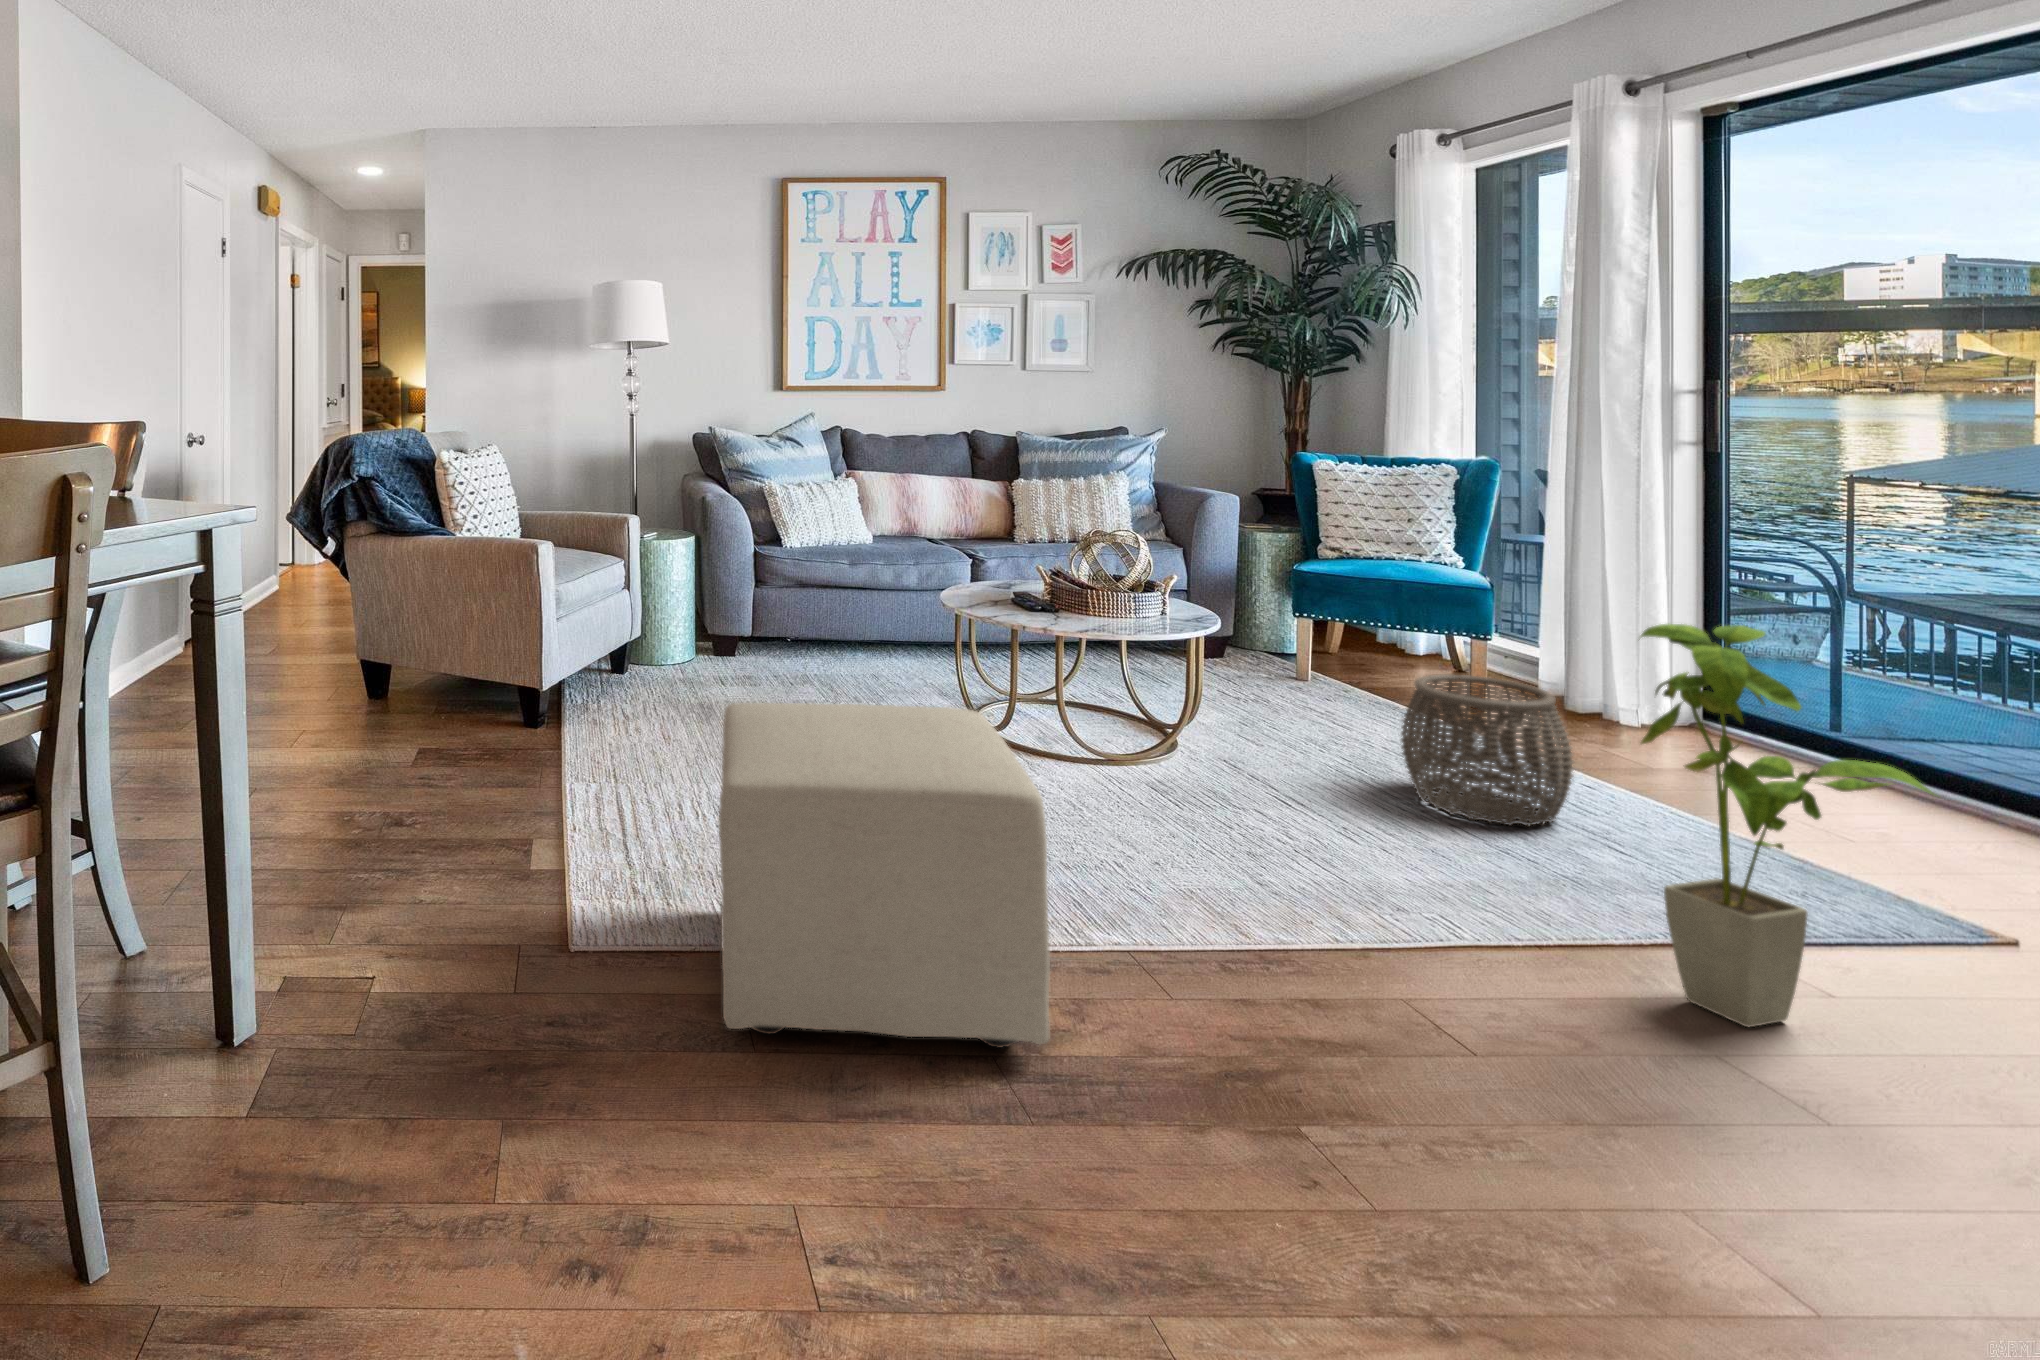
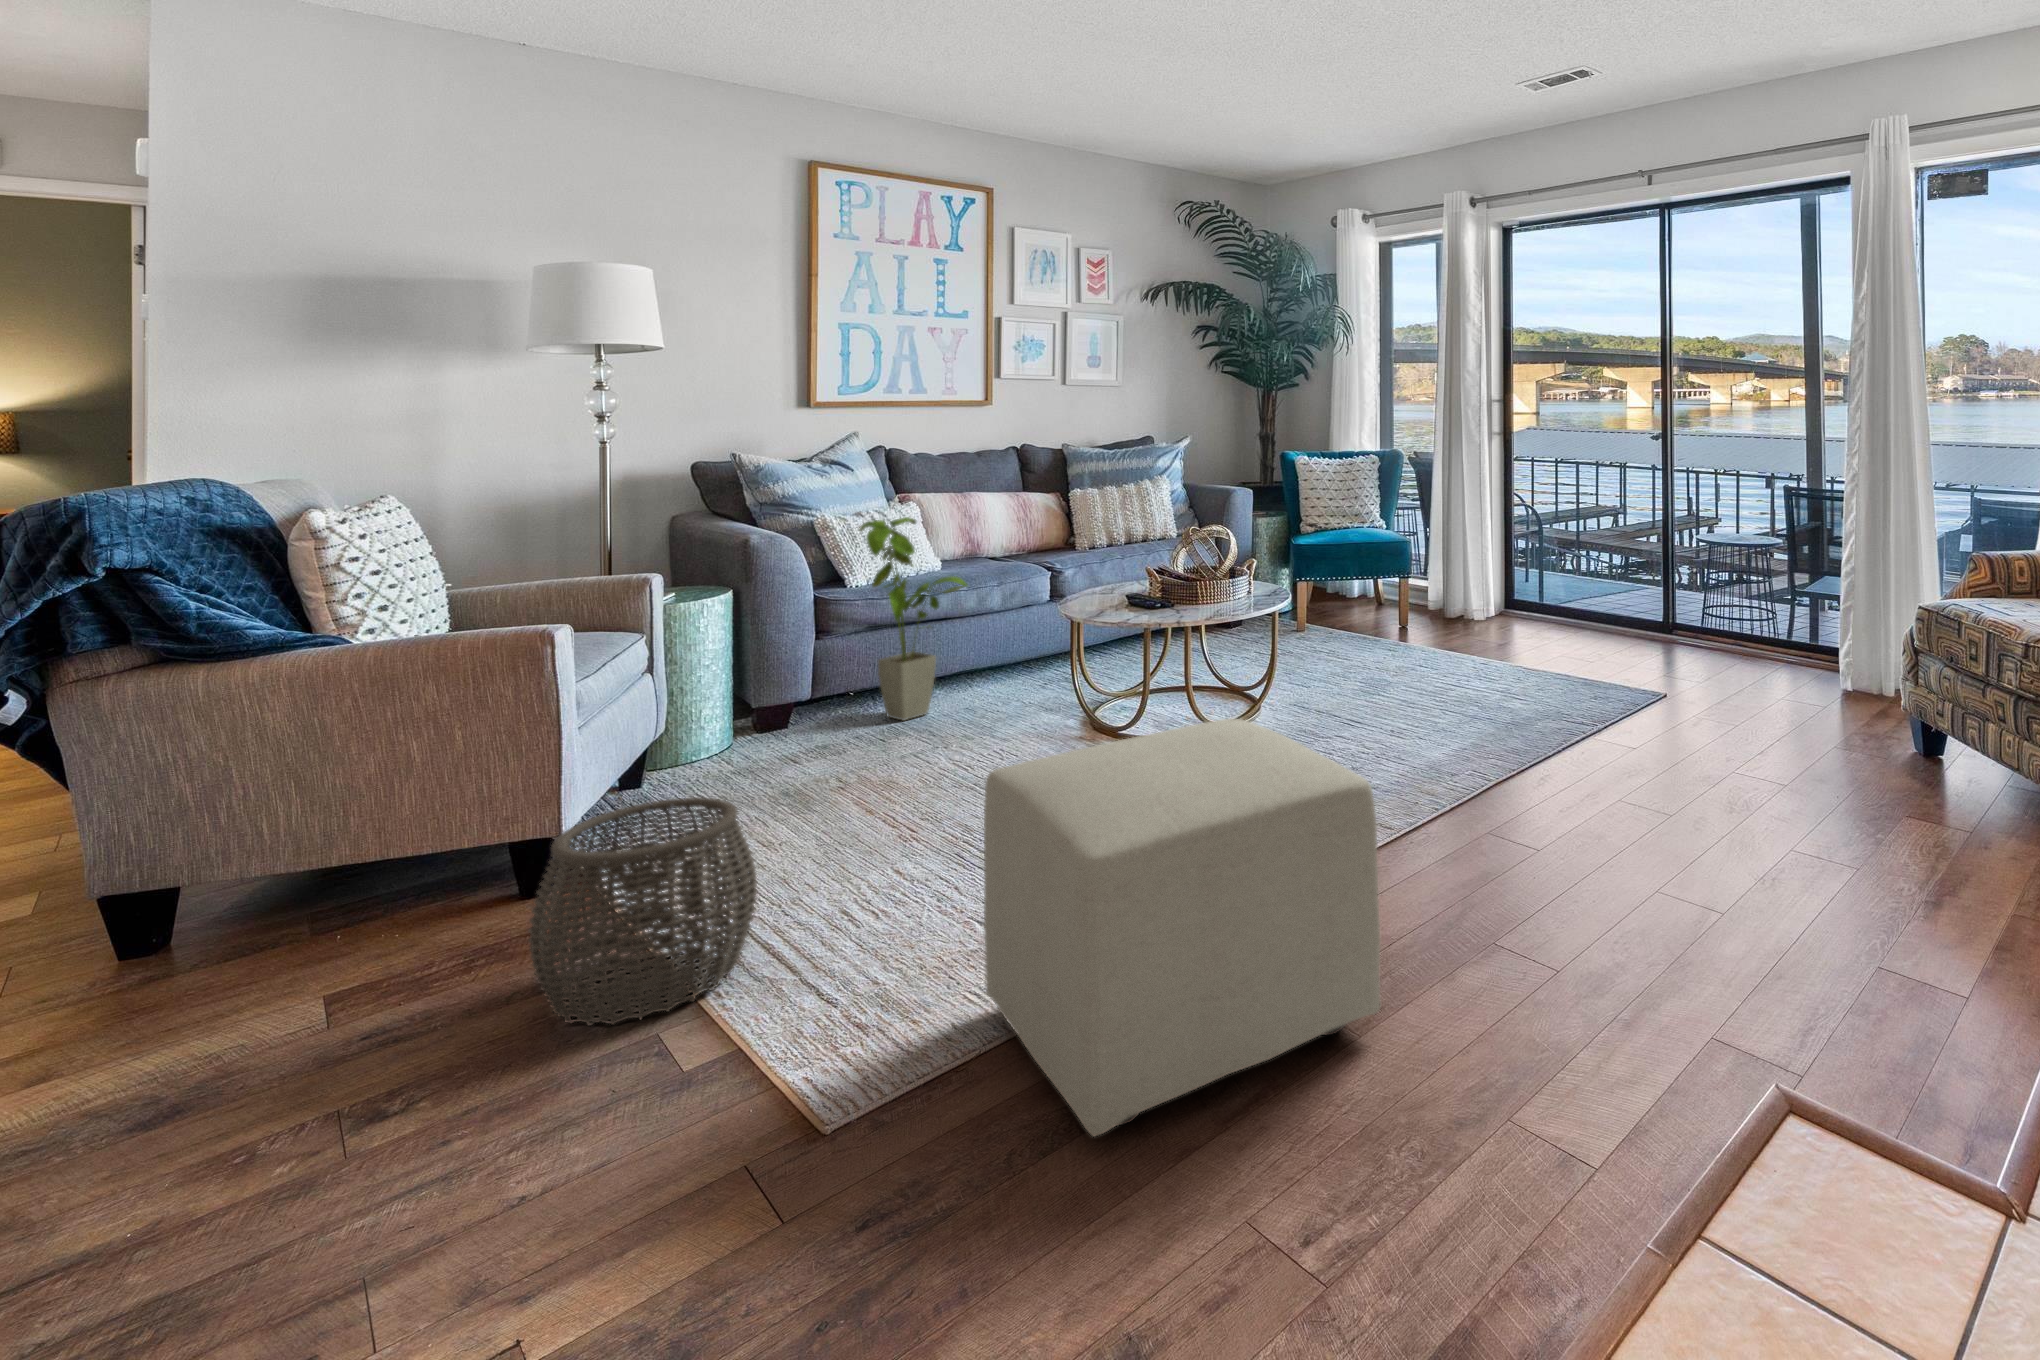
house plant: present [1640,624,1935,1027] -> present [859,517,967,720]
woven basket: present [1401,674,1574,826] -> present [529,797,757,1026]

